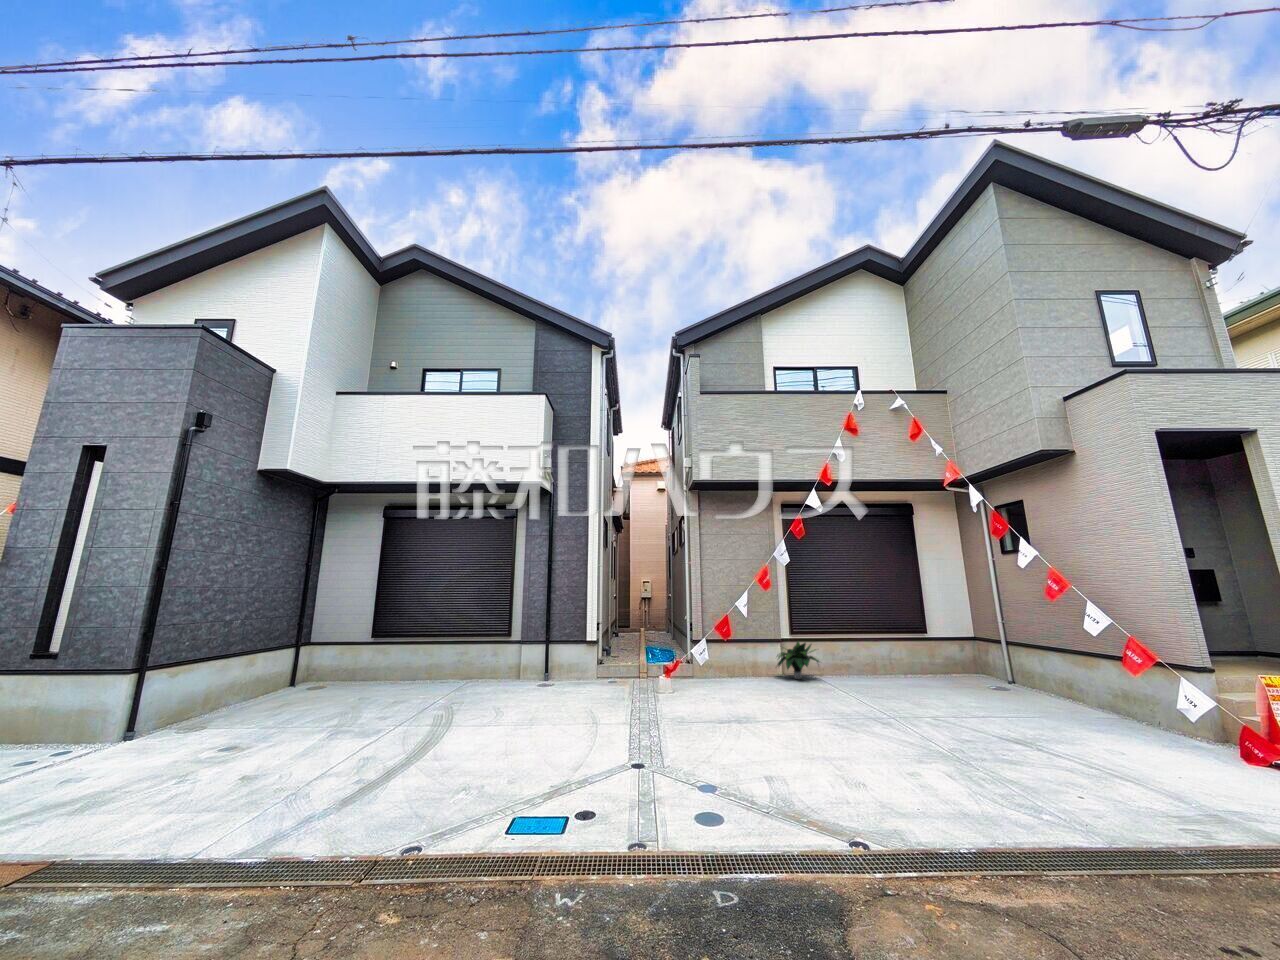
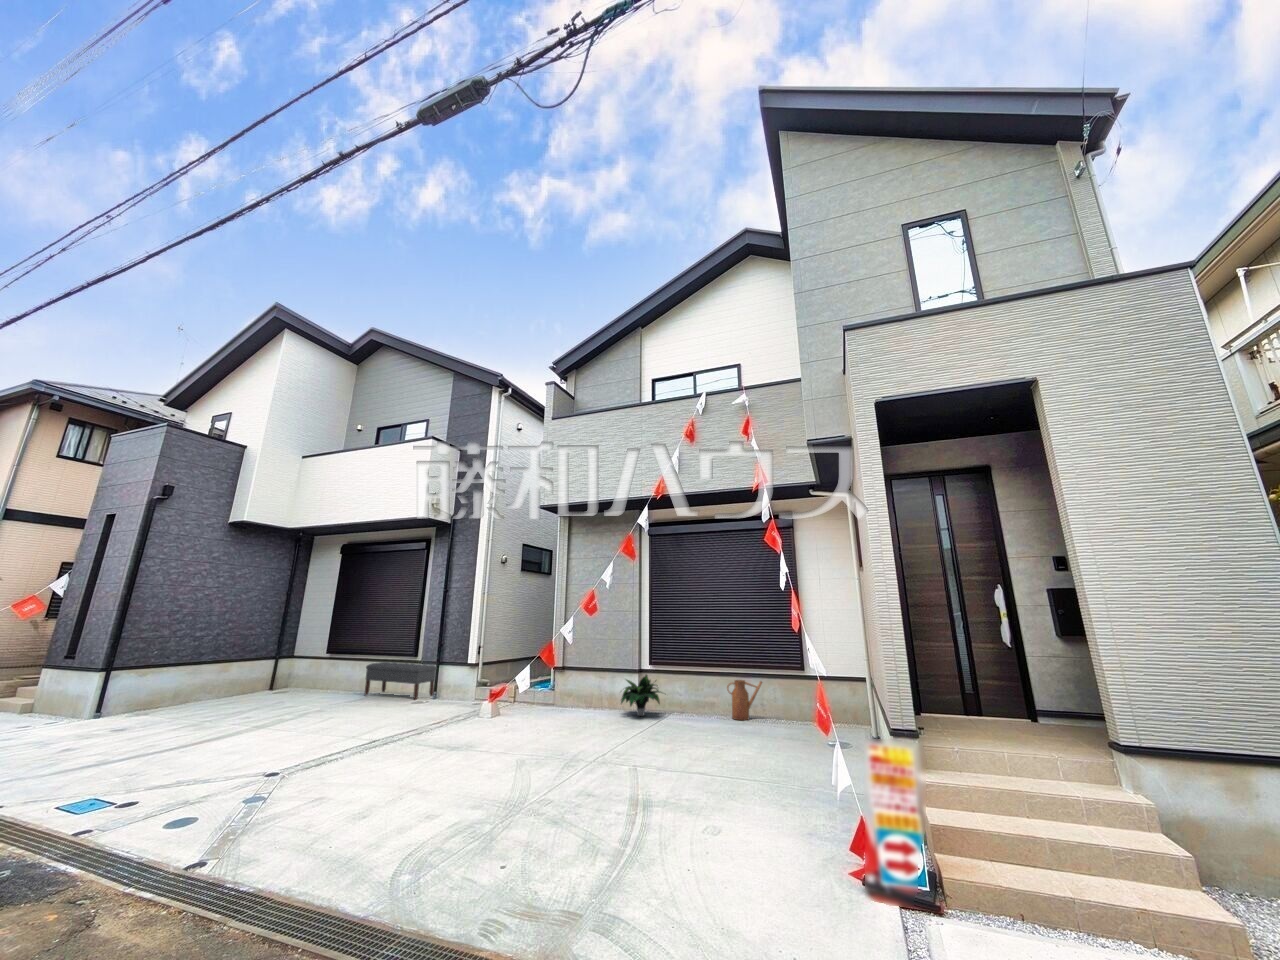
watering can: none [867,641,899,676] -> present [727,680,762,720]
bench: none [456,643,540,683] -> present [365,662,437,700]

